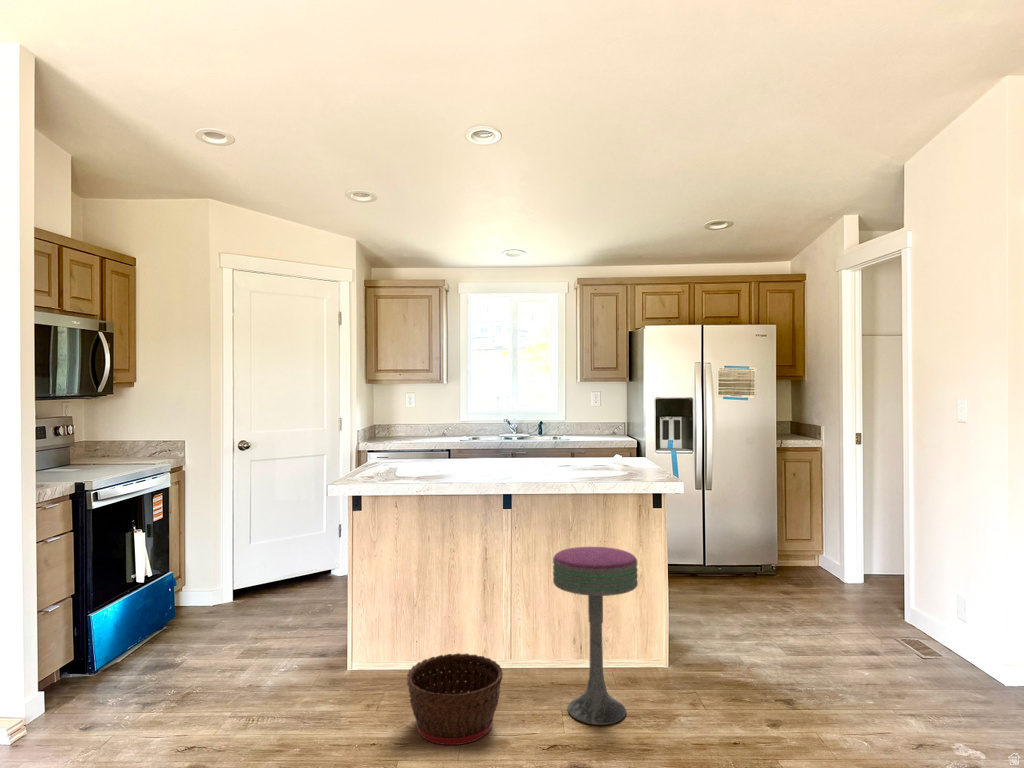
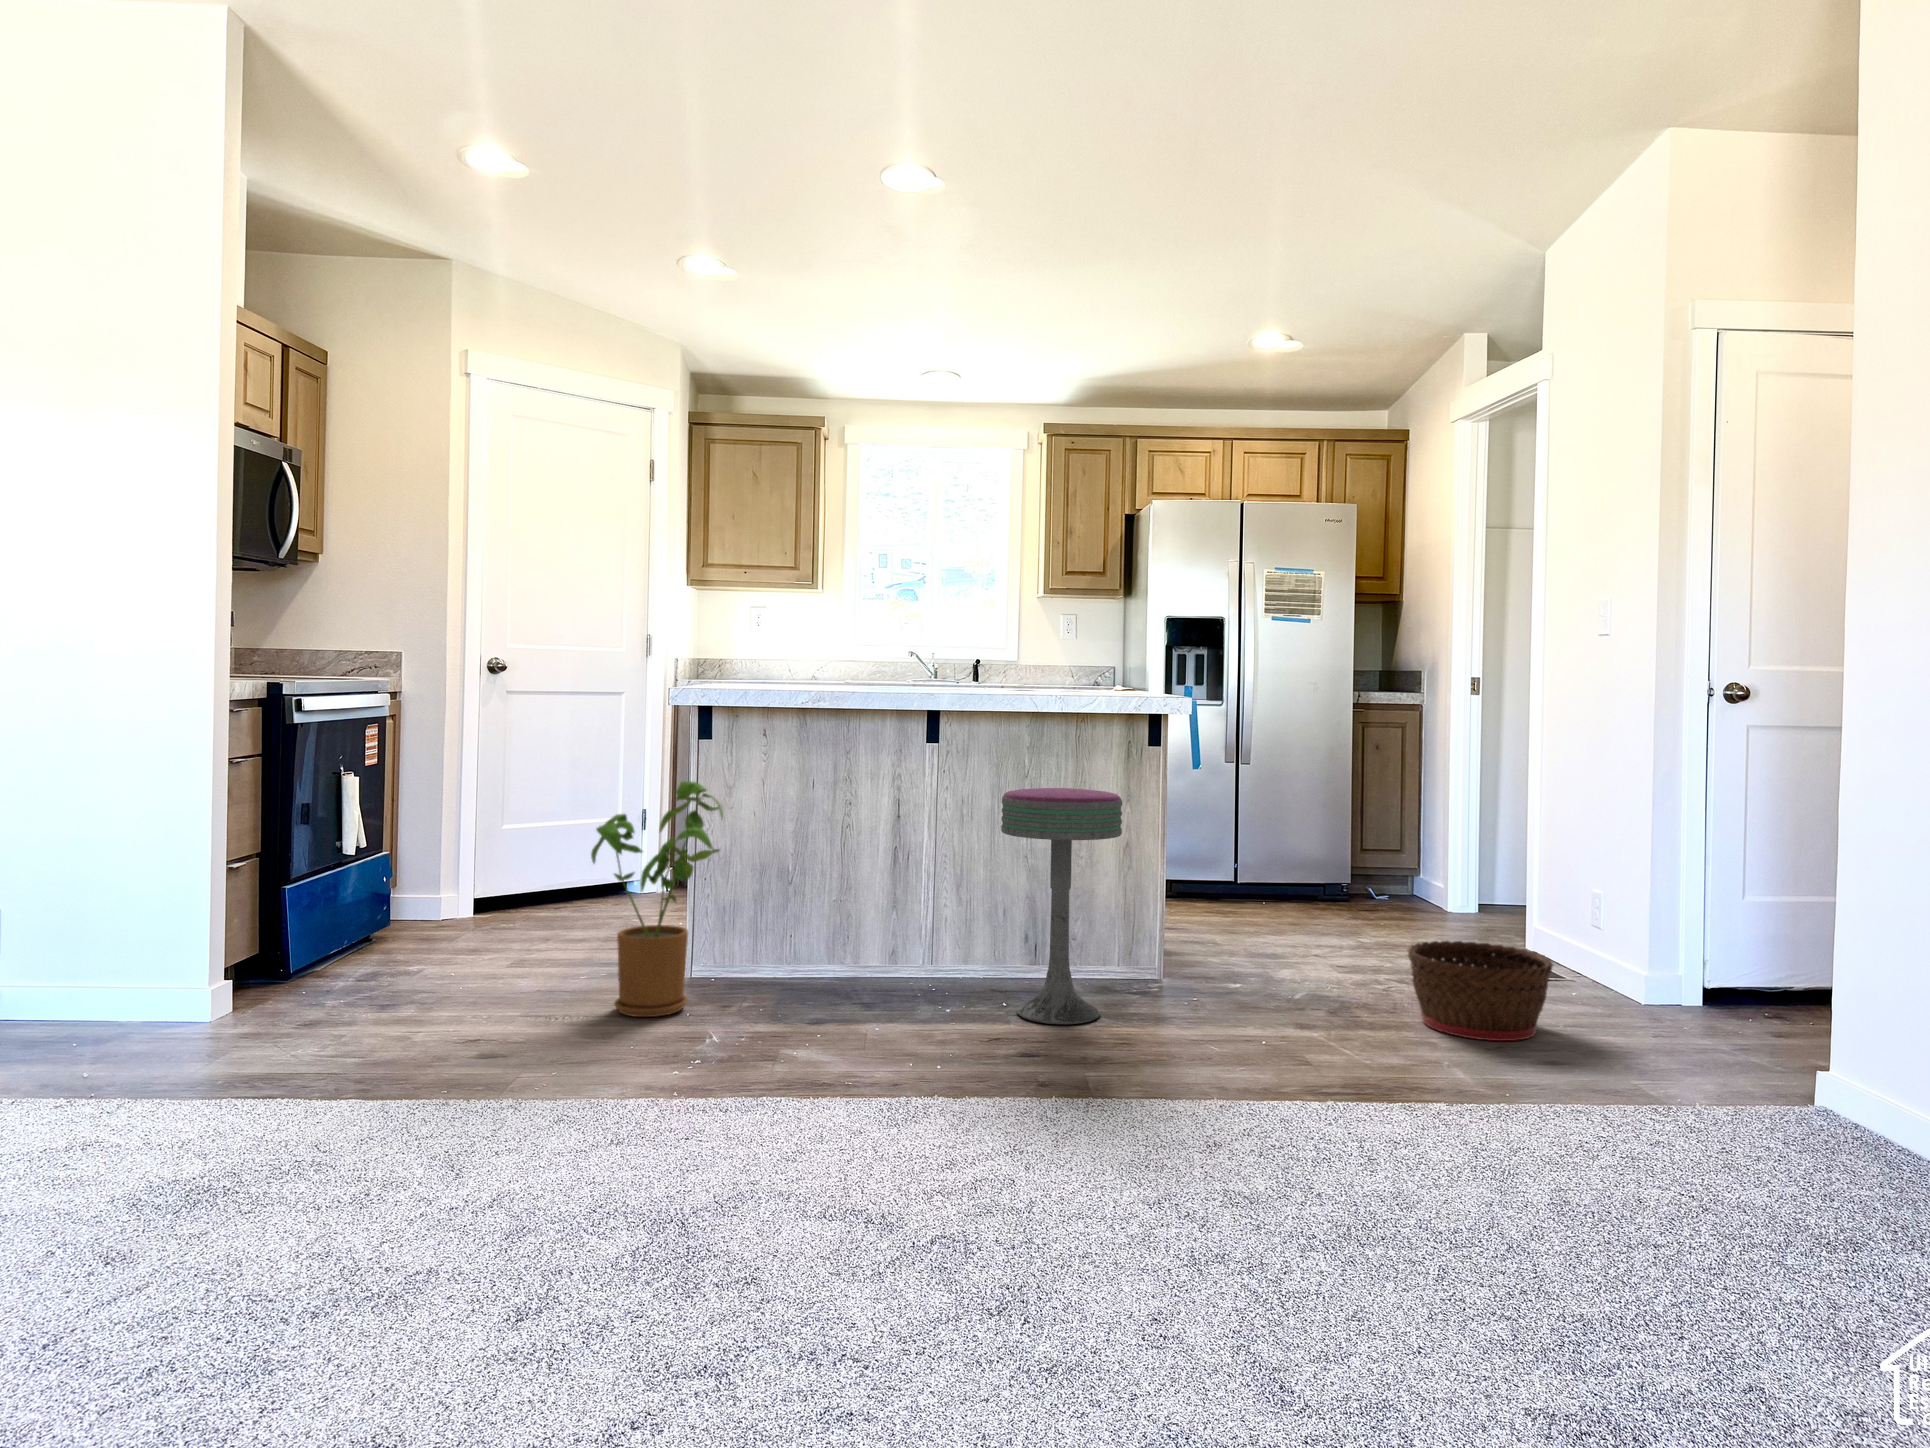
house plant: none [277,549,366,718] -> present [591,781,723,1017]
basket: present [407,653,503,745] -> present [1408,941,1553,1041]

